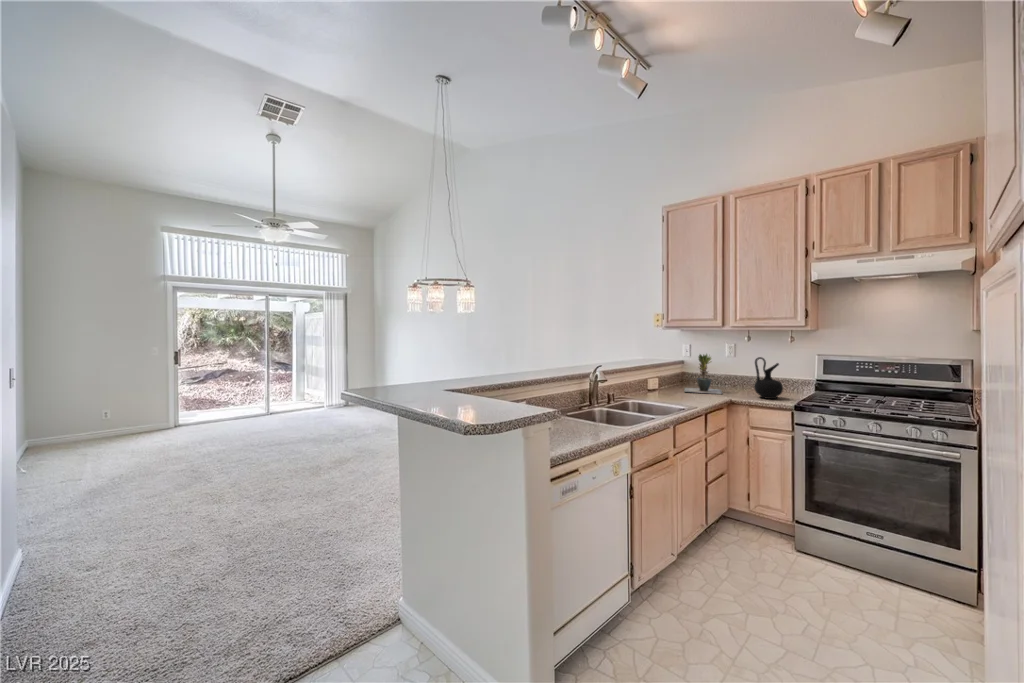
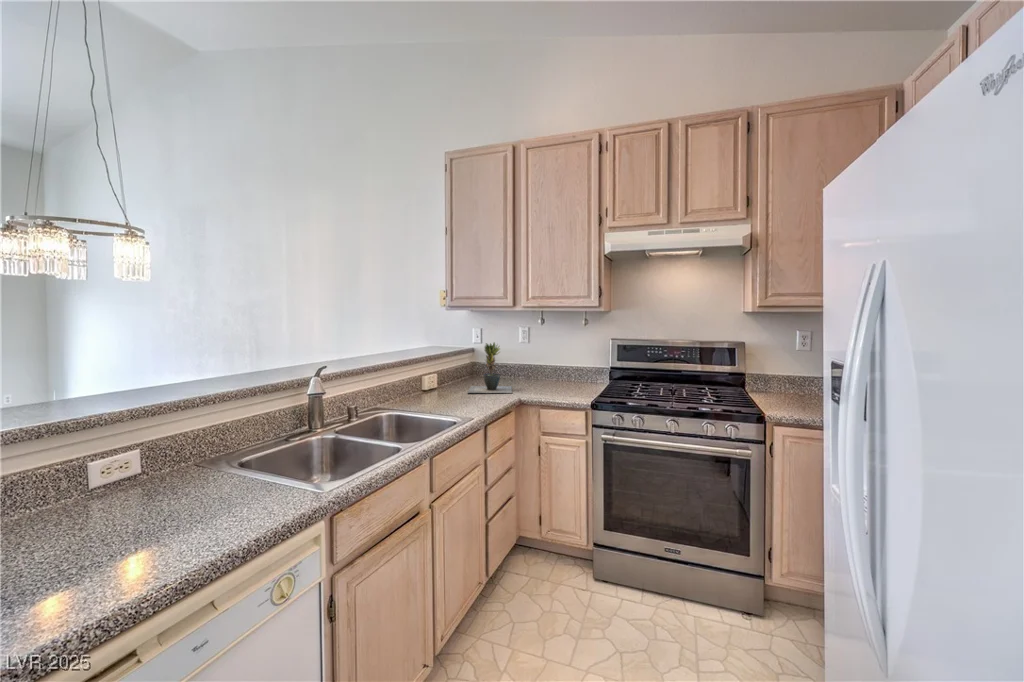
ceramic jug: present [754,357,783,399] -> none [547,346,577,397]

